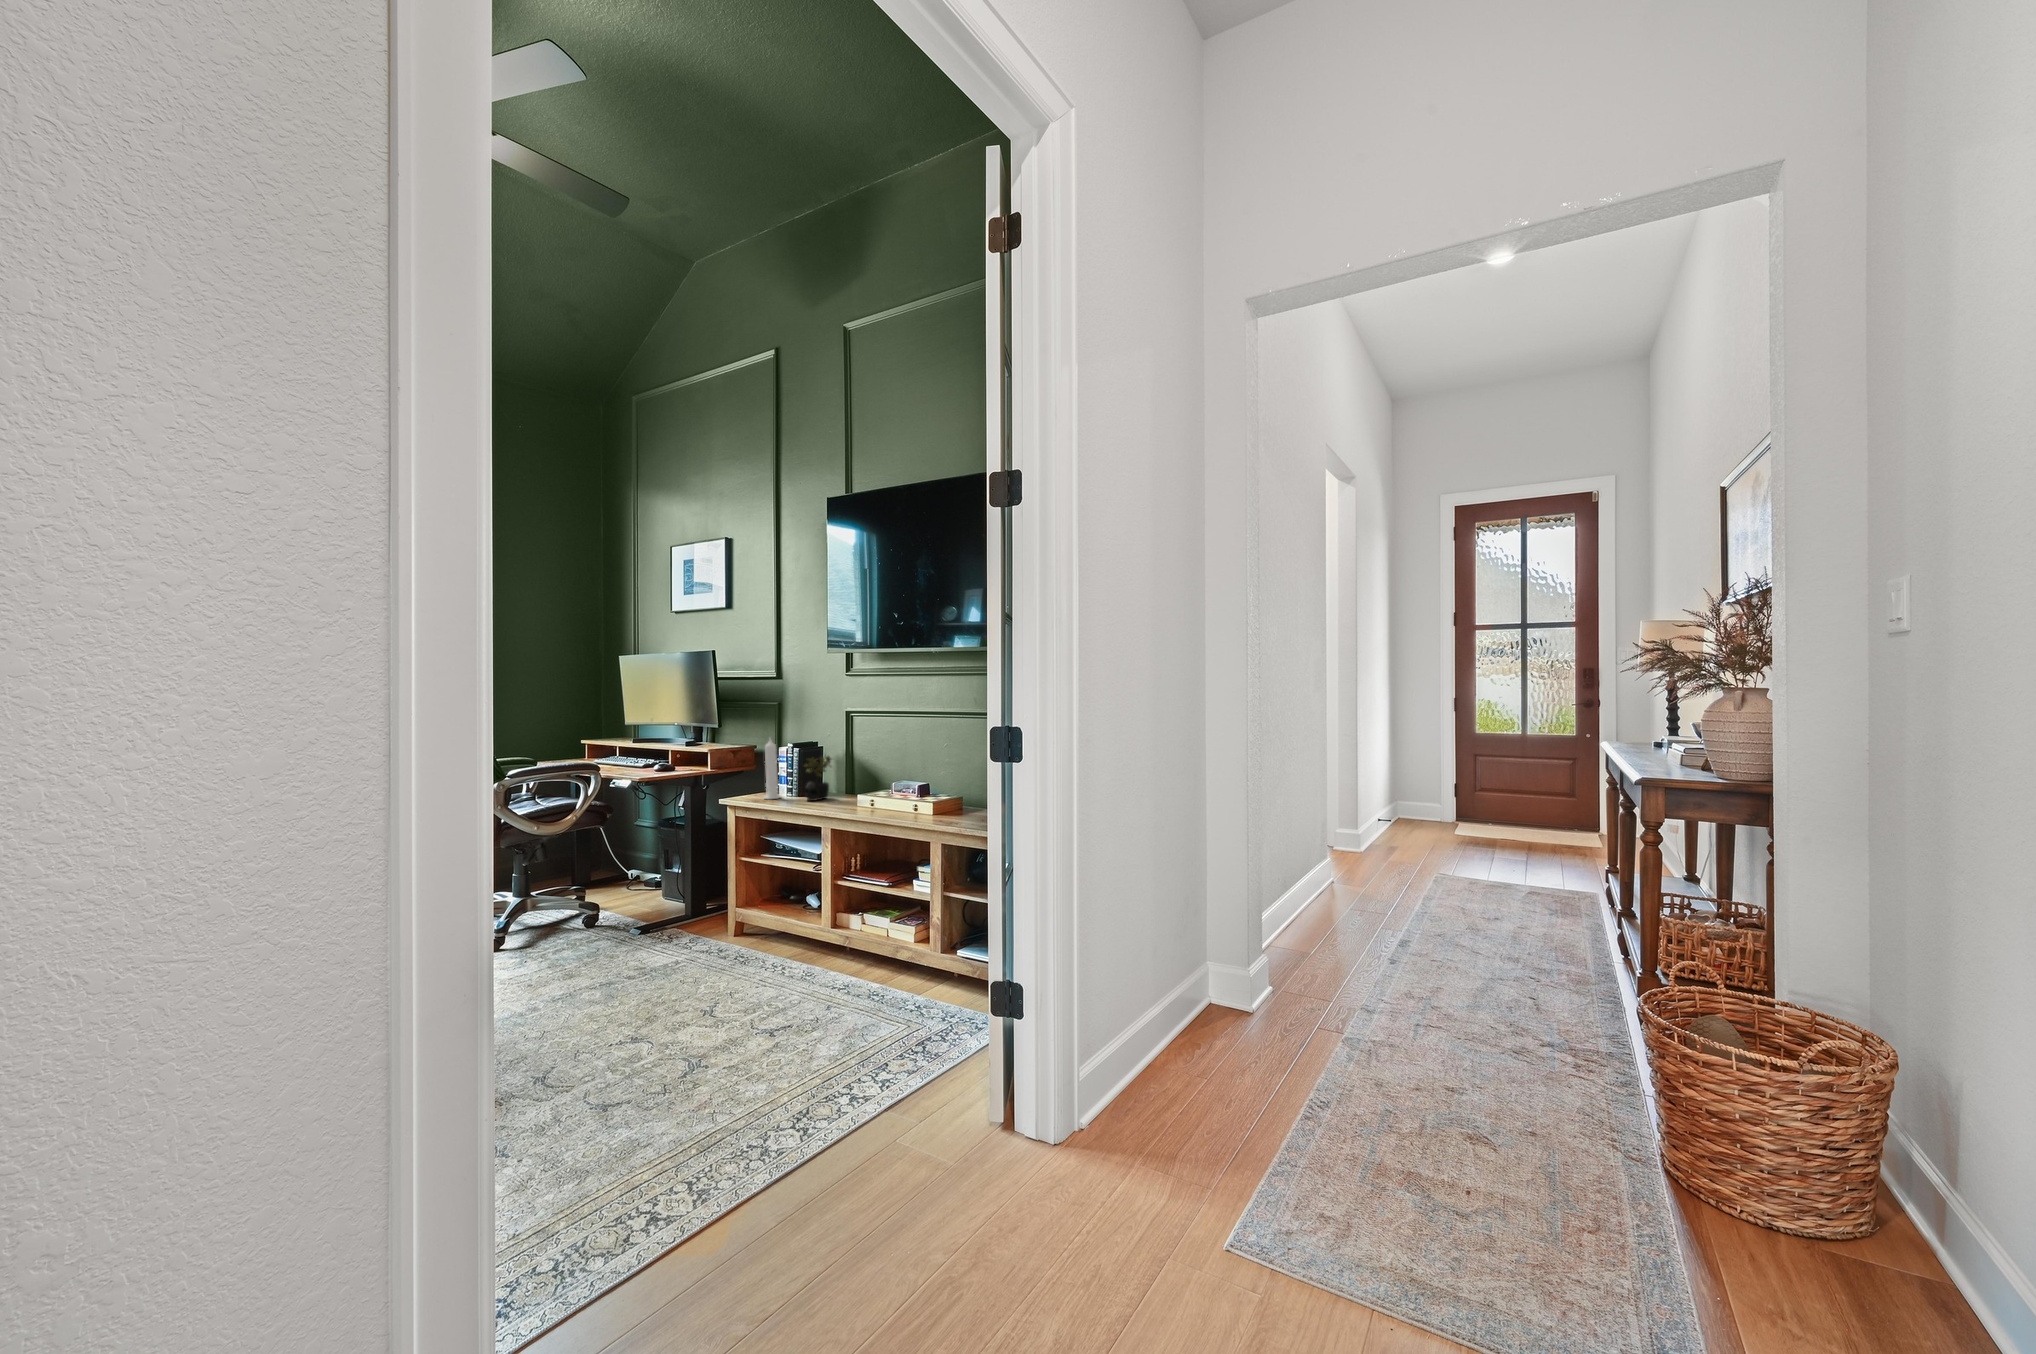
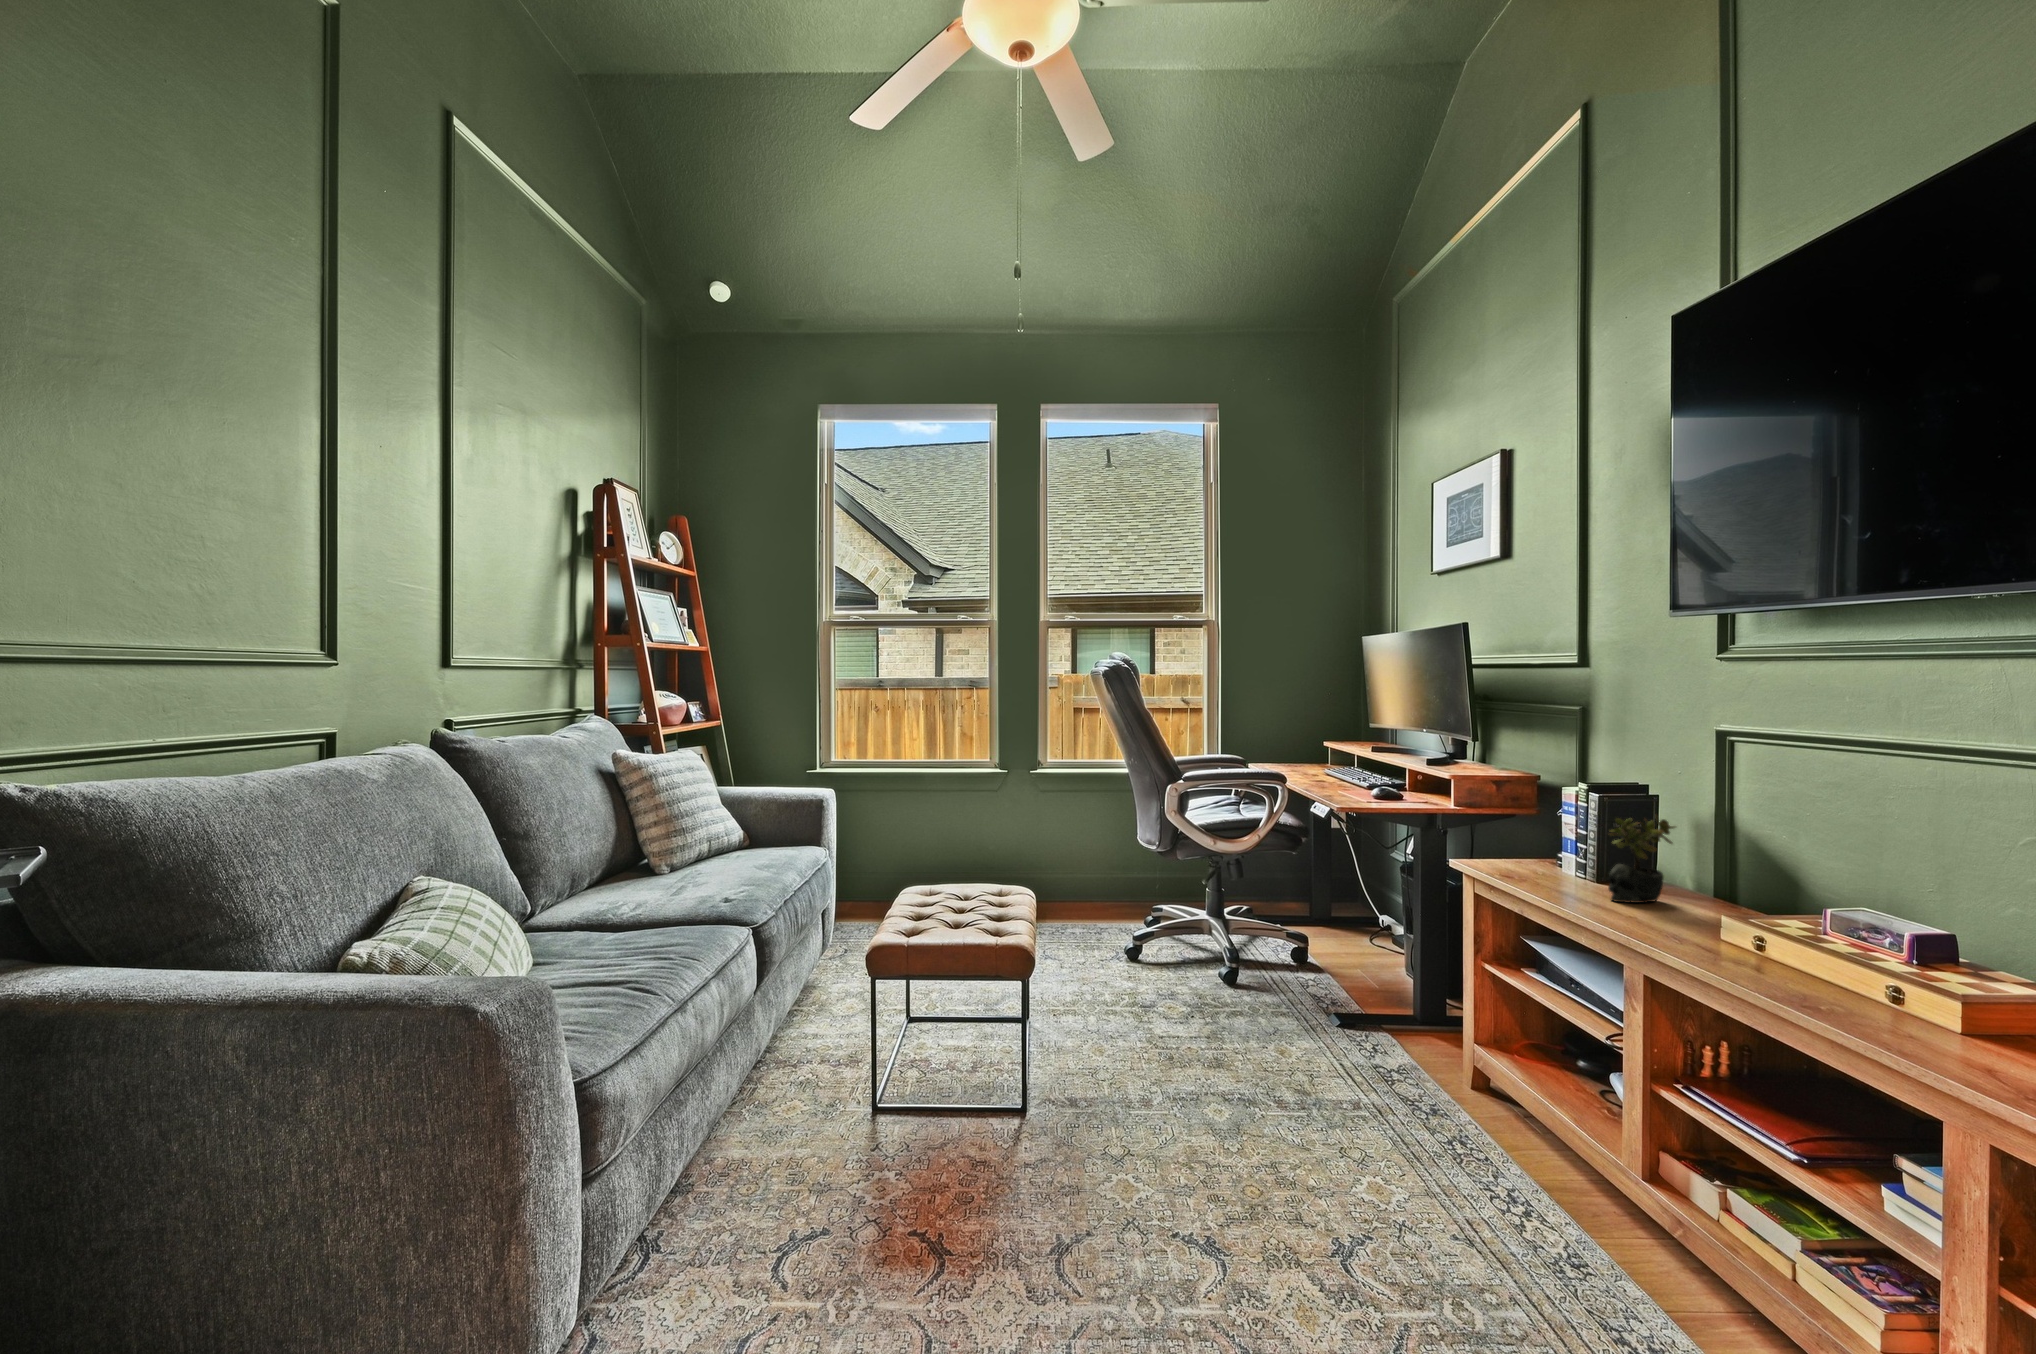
candle: present [764,739,781,799] -> none [1528,769,1563,881]

